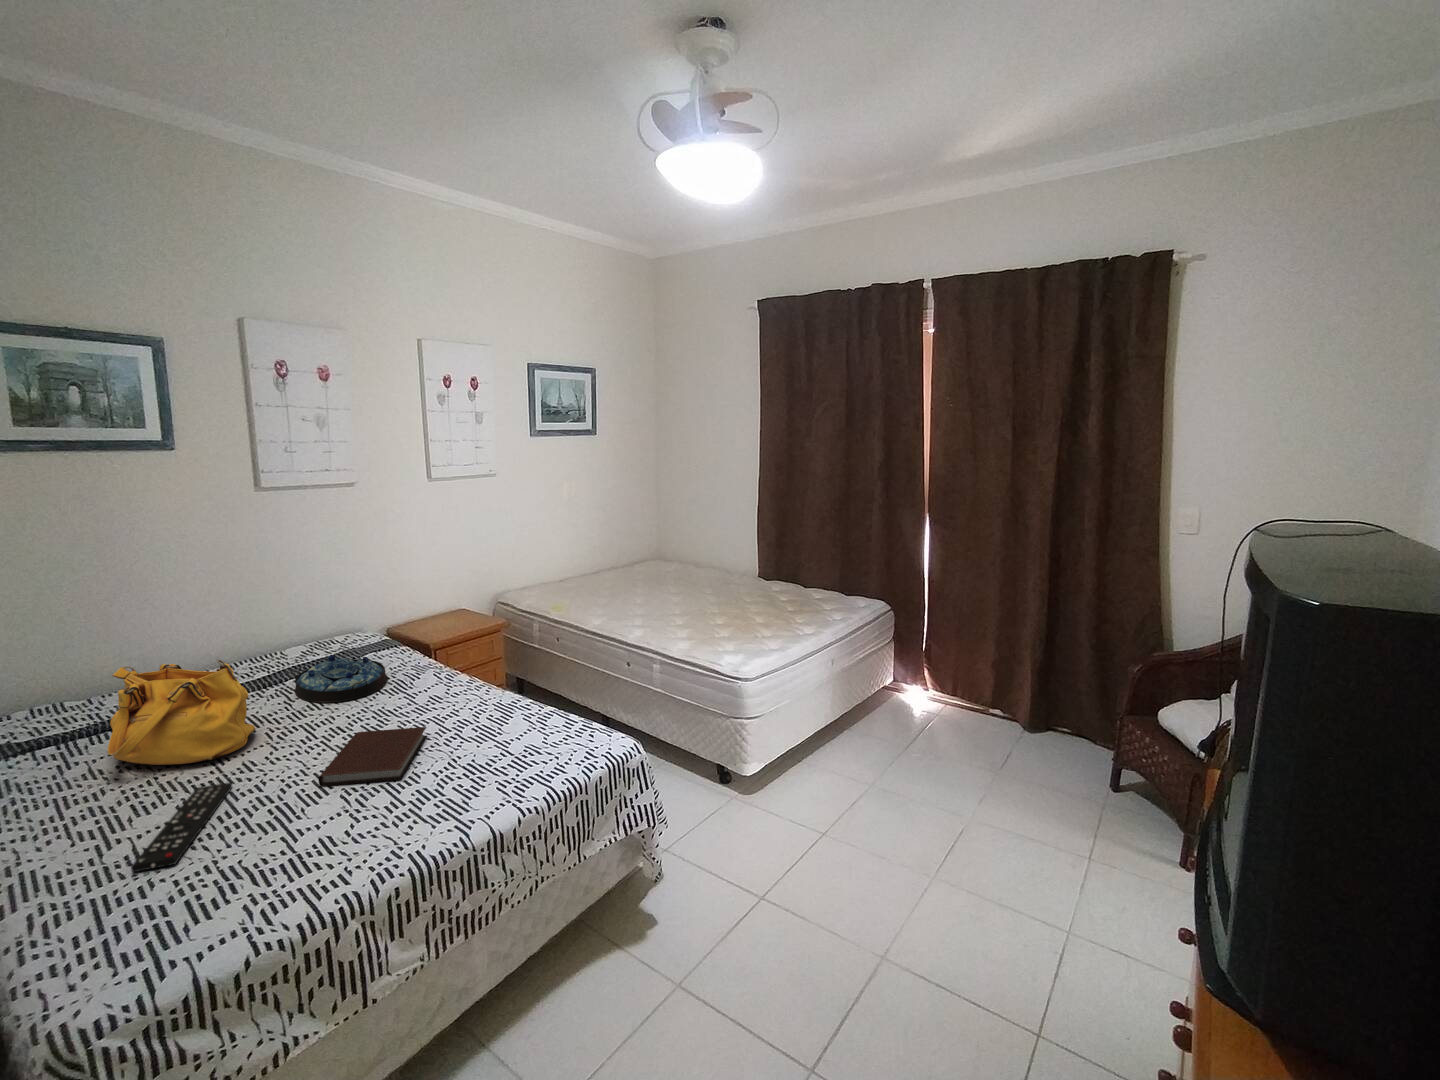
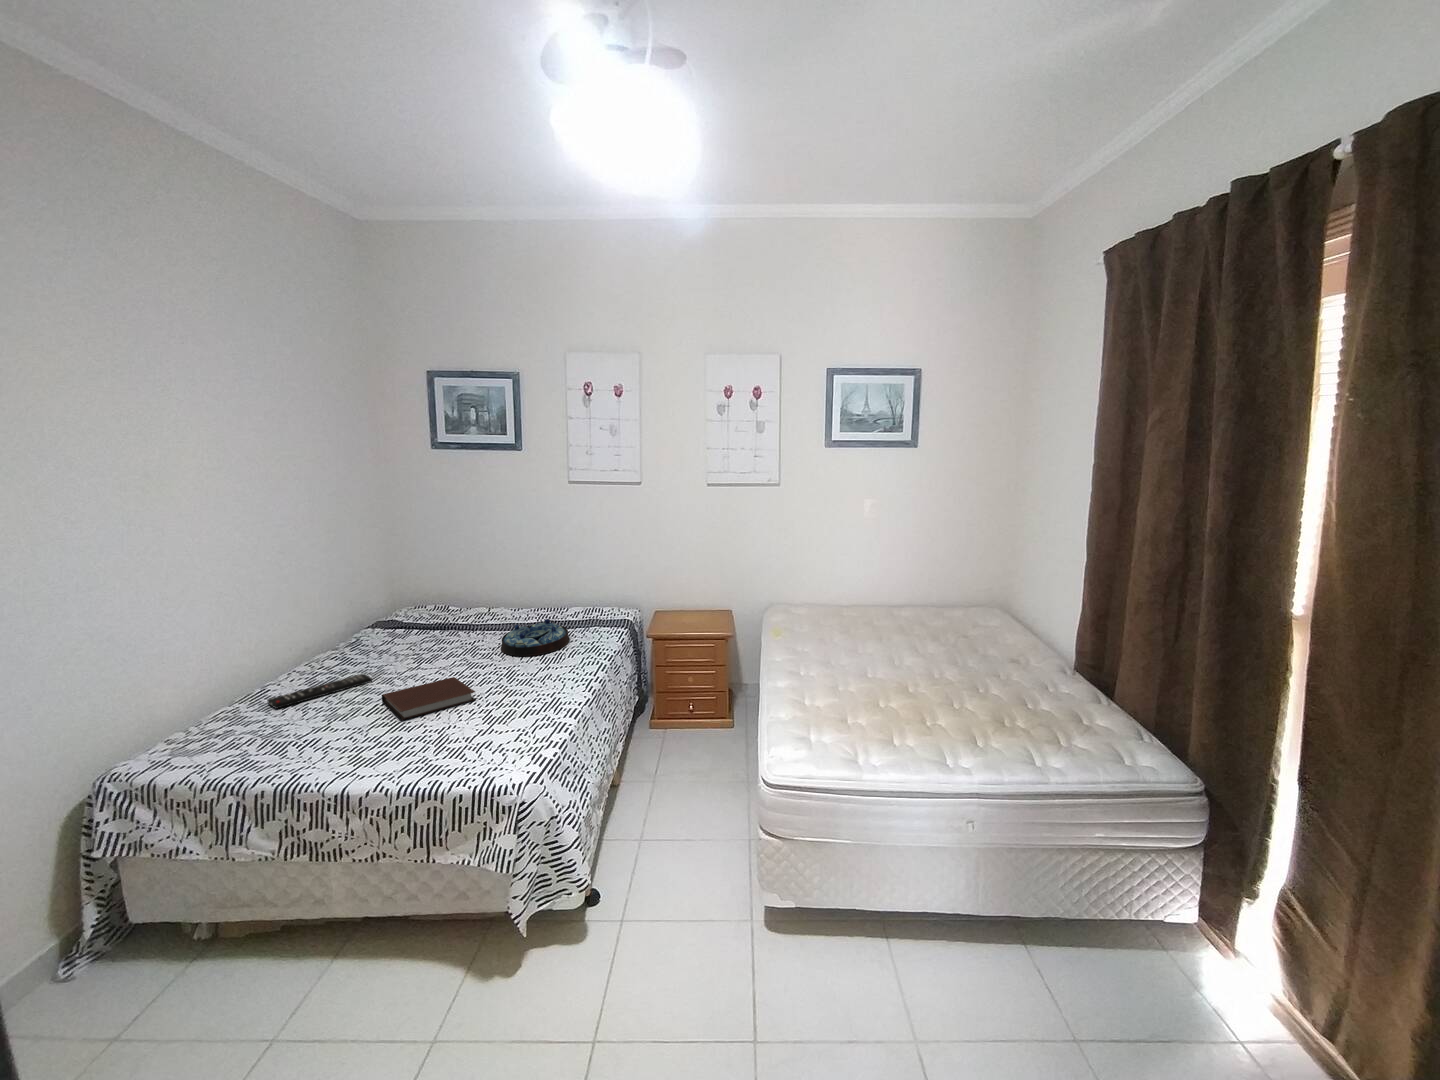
handbag: present [108,660,255,765] -> none [365,587,454,662]

